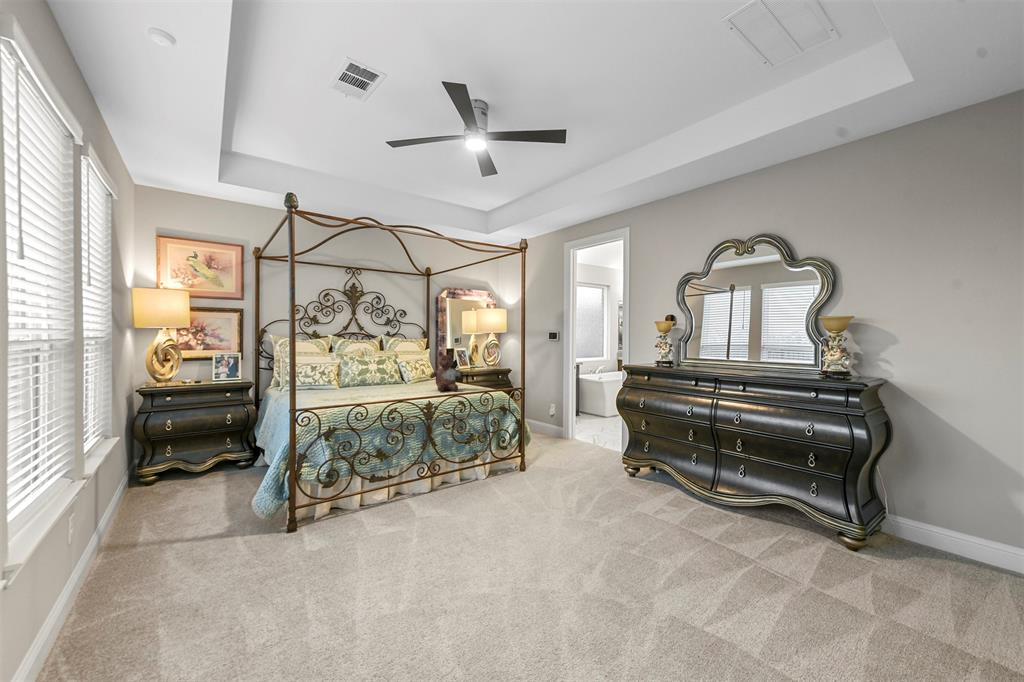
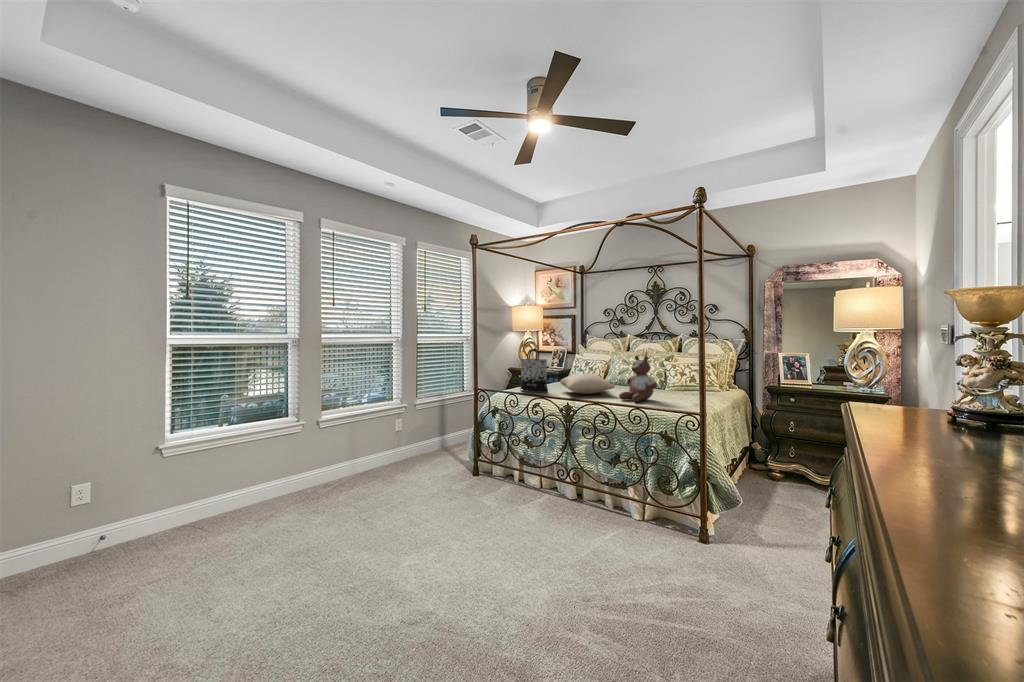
tote bag: none [316,349,350,403] -> present [521,349,548,392]
pillow: none [355,374,421,394] -> present [560,374,615,394]

